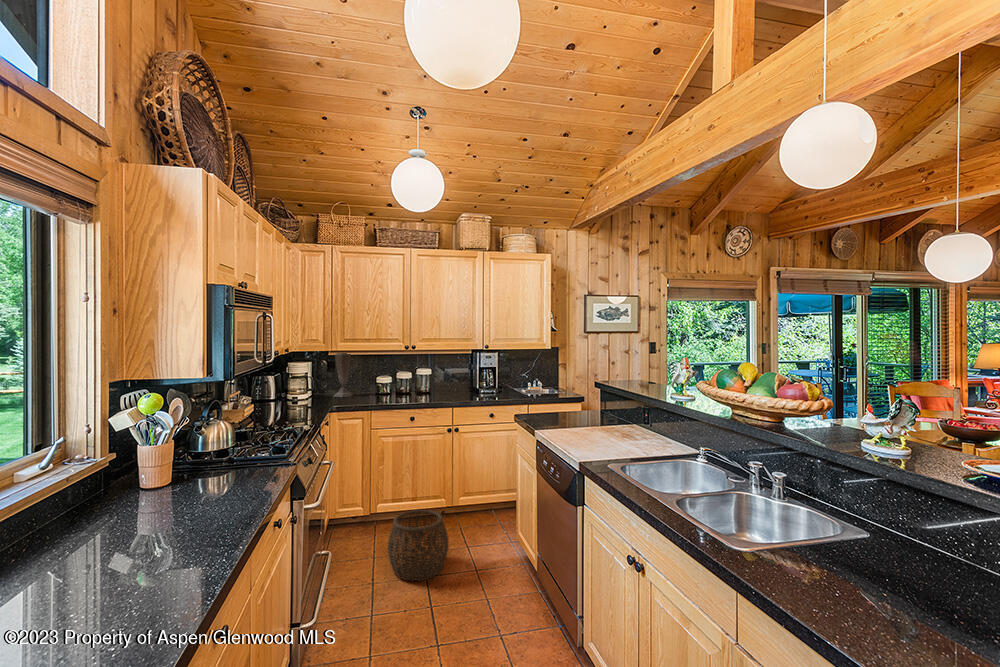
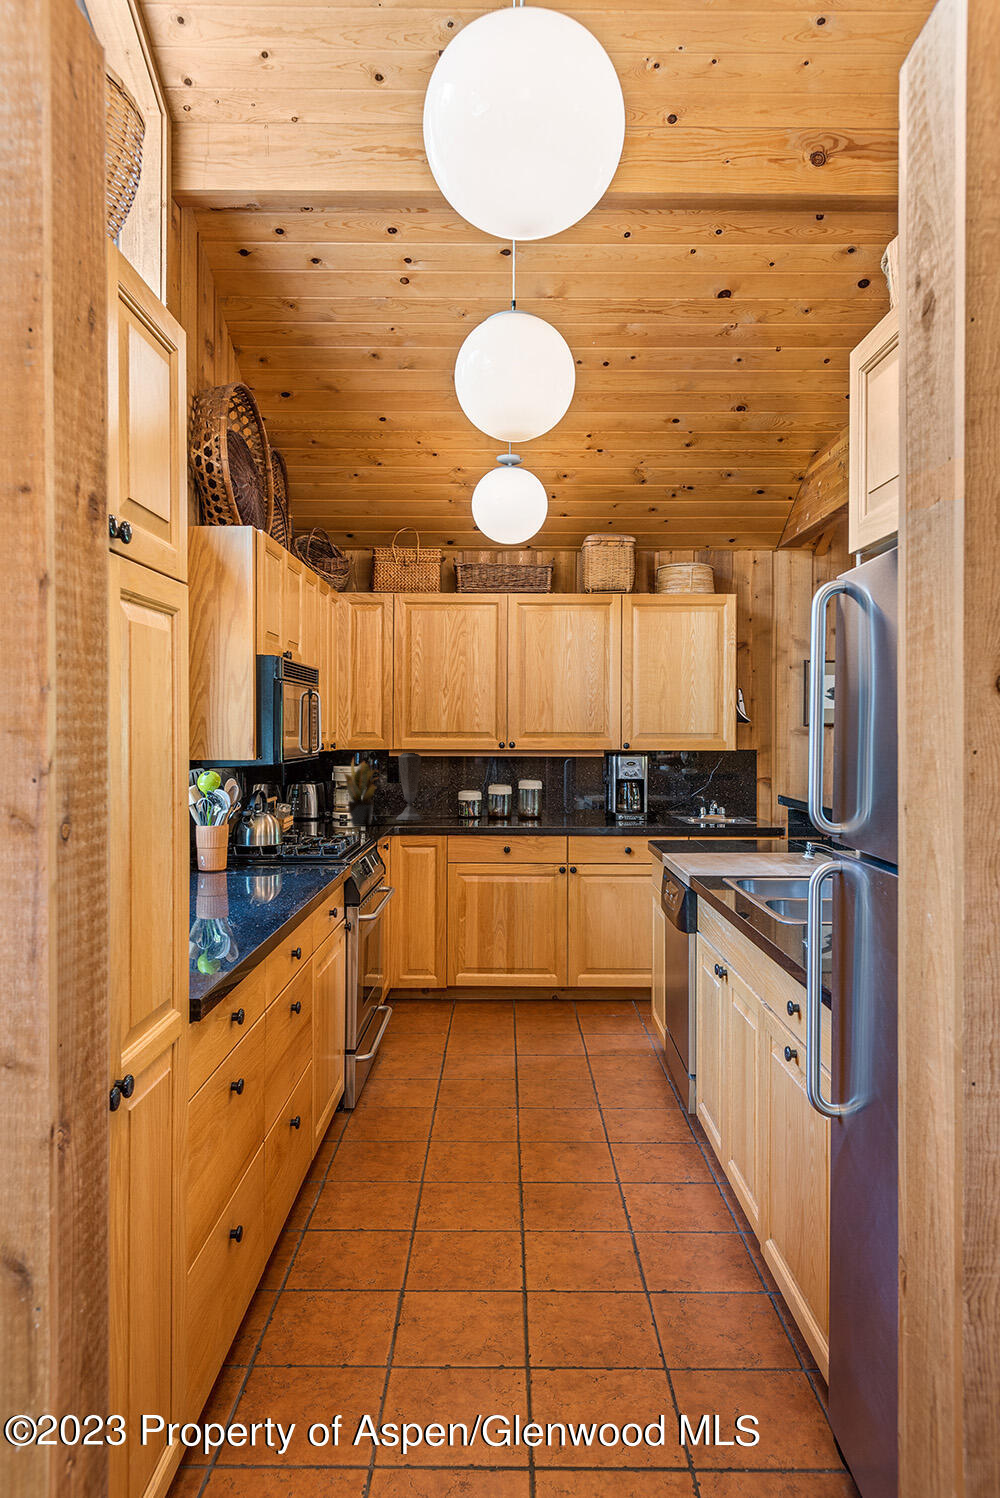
potted plant: none [290,355,326,405] -> present [344,760,376,826]
woven basket: present [387,510,449,581] -> none [464,969,549,1057]

